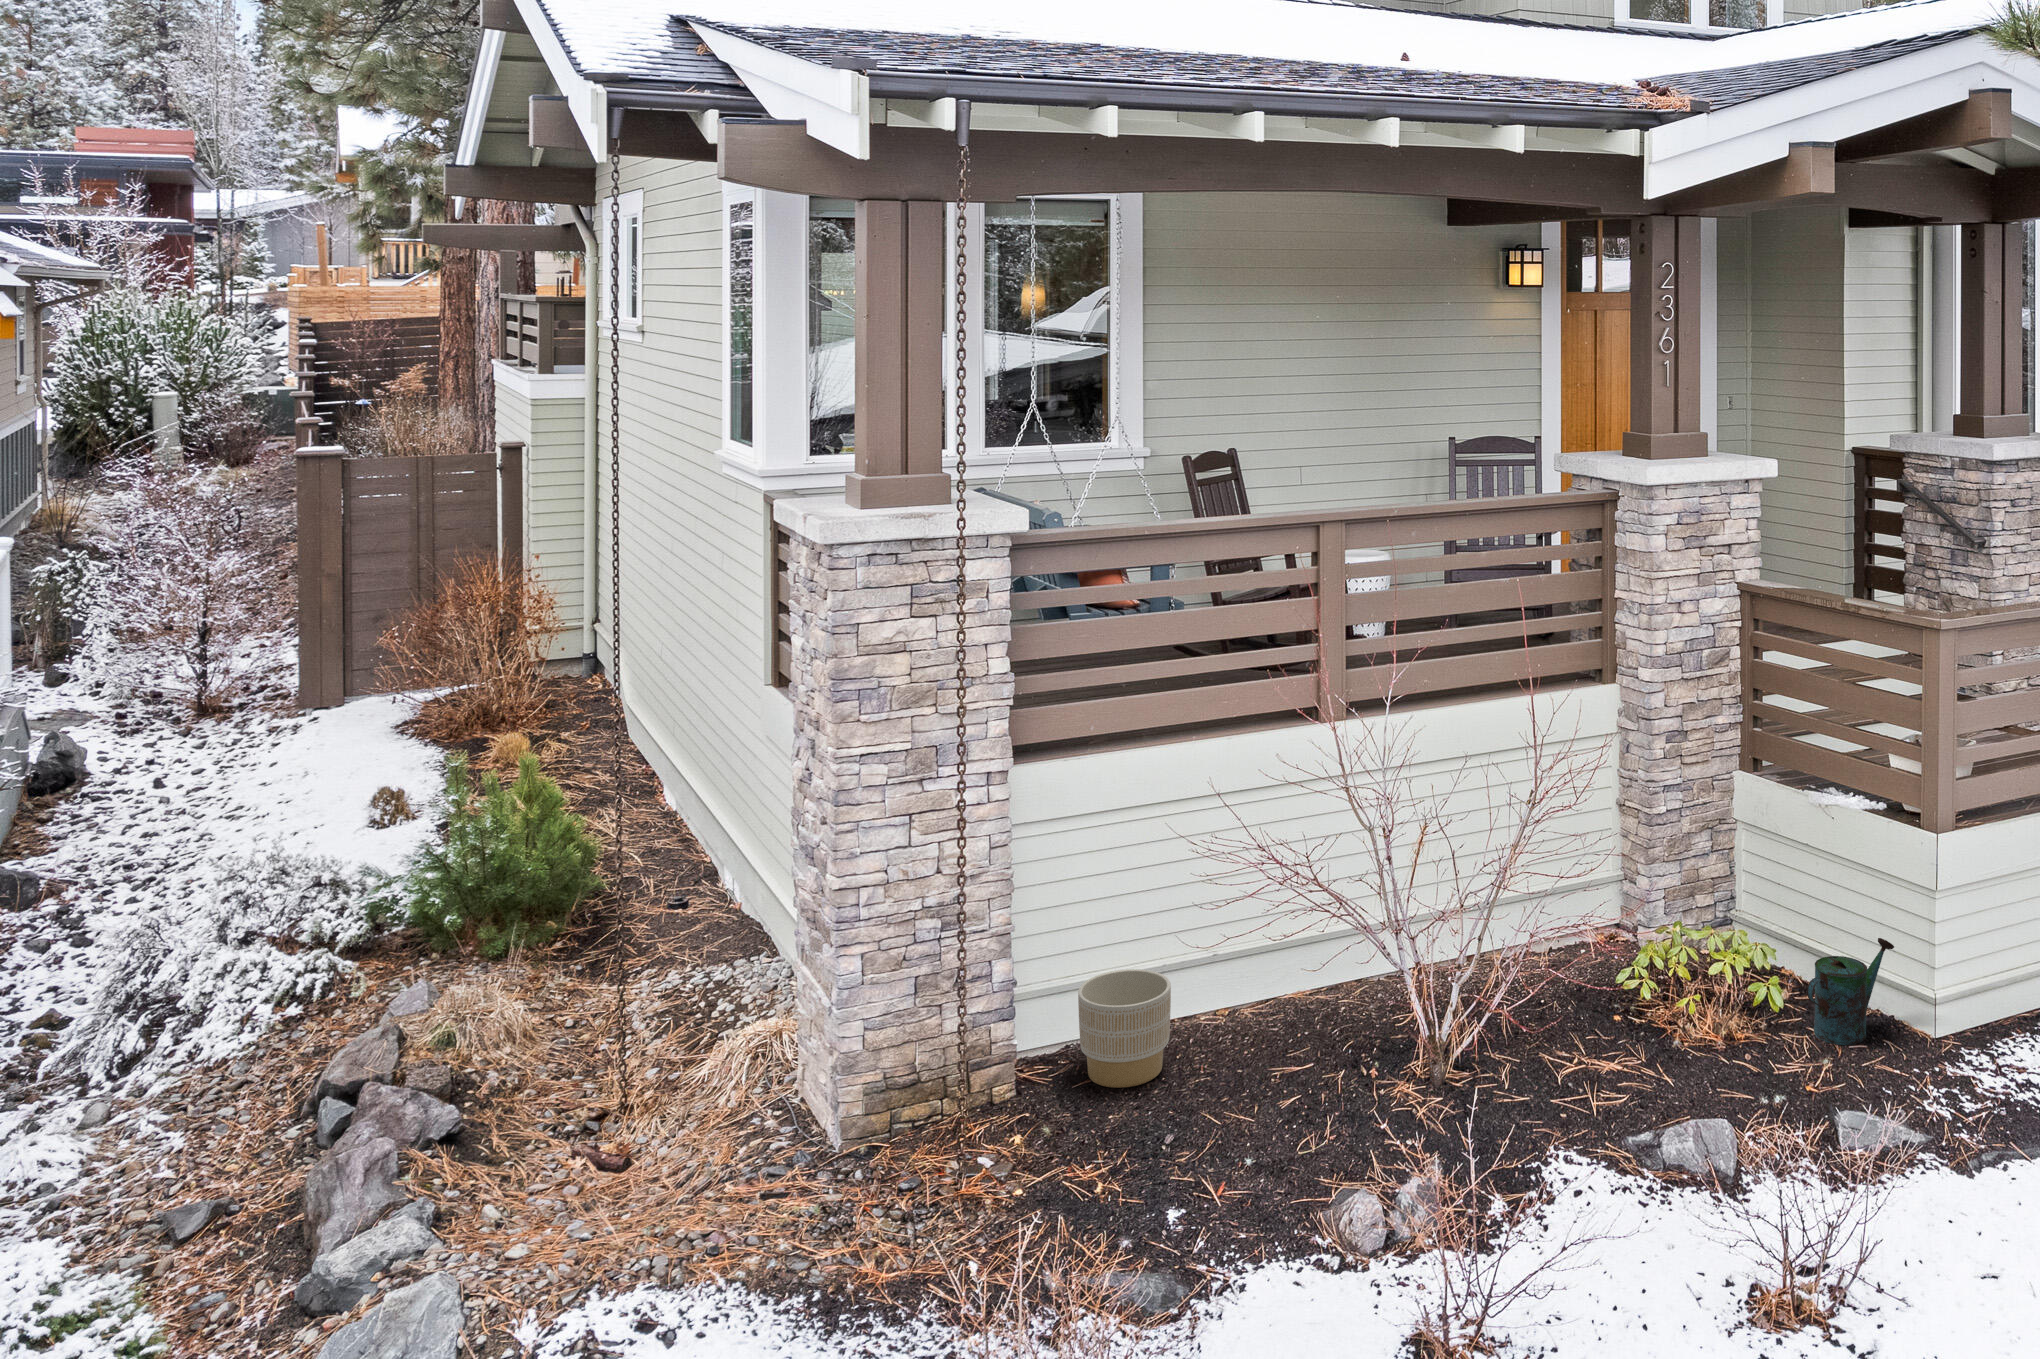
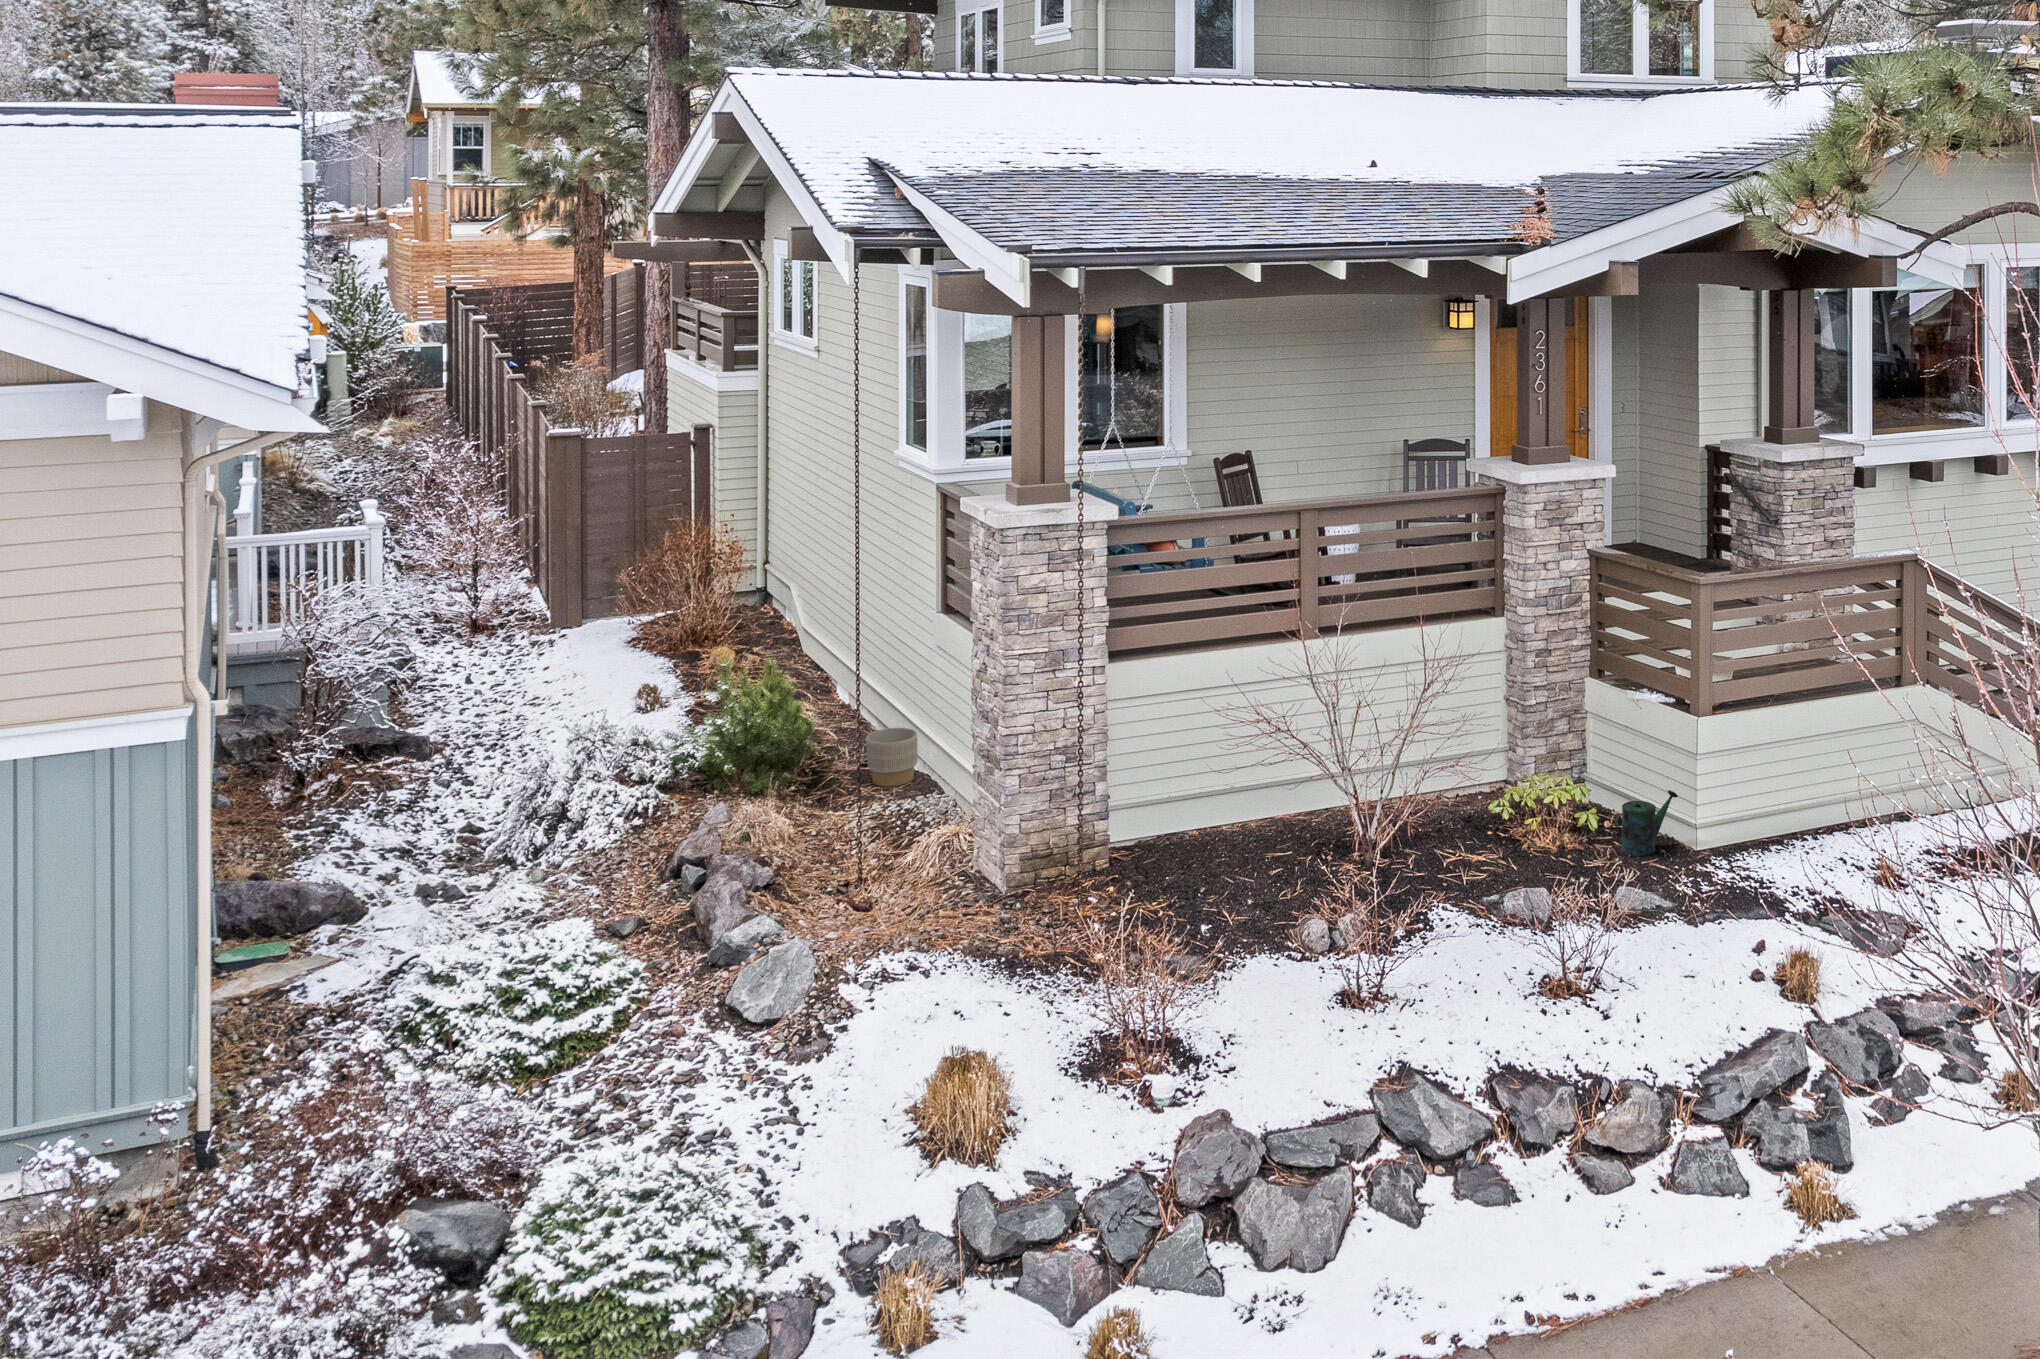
planter: present [1078,969,1171,1088] -> present [866,728,917,787]

